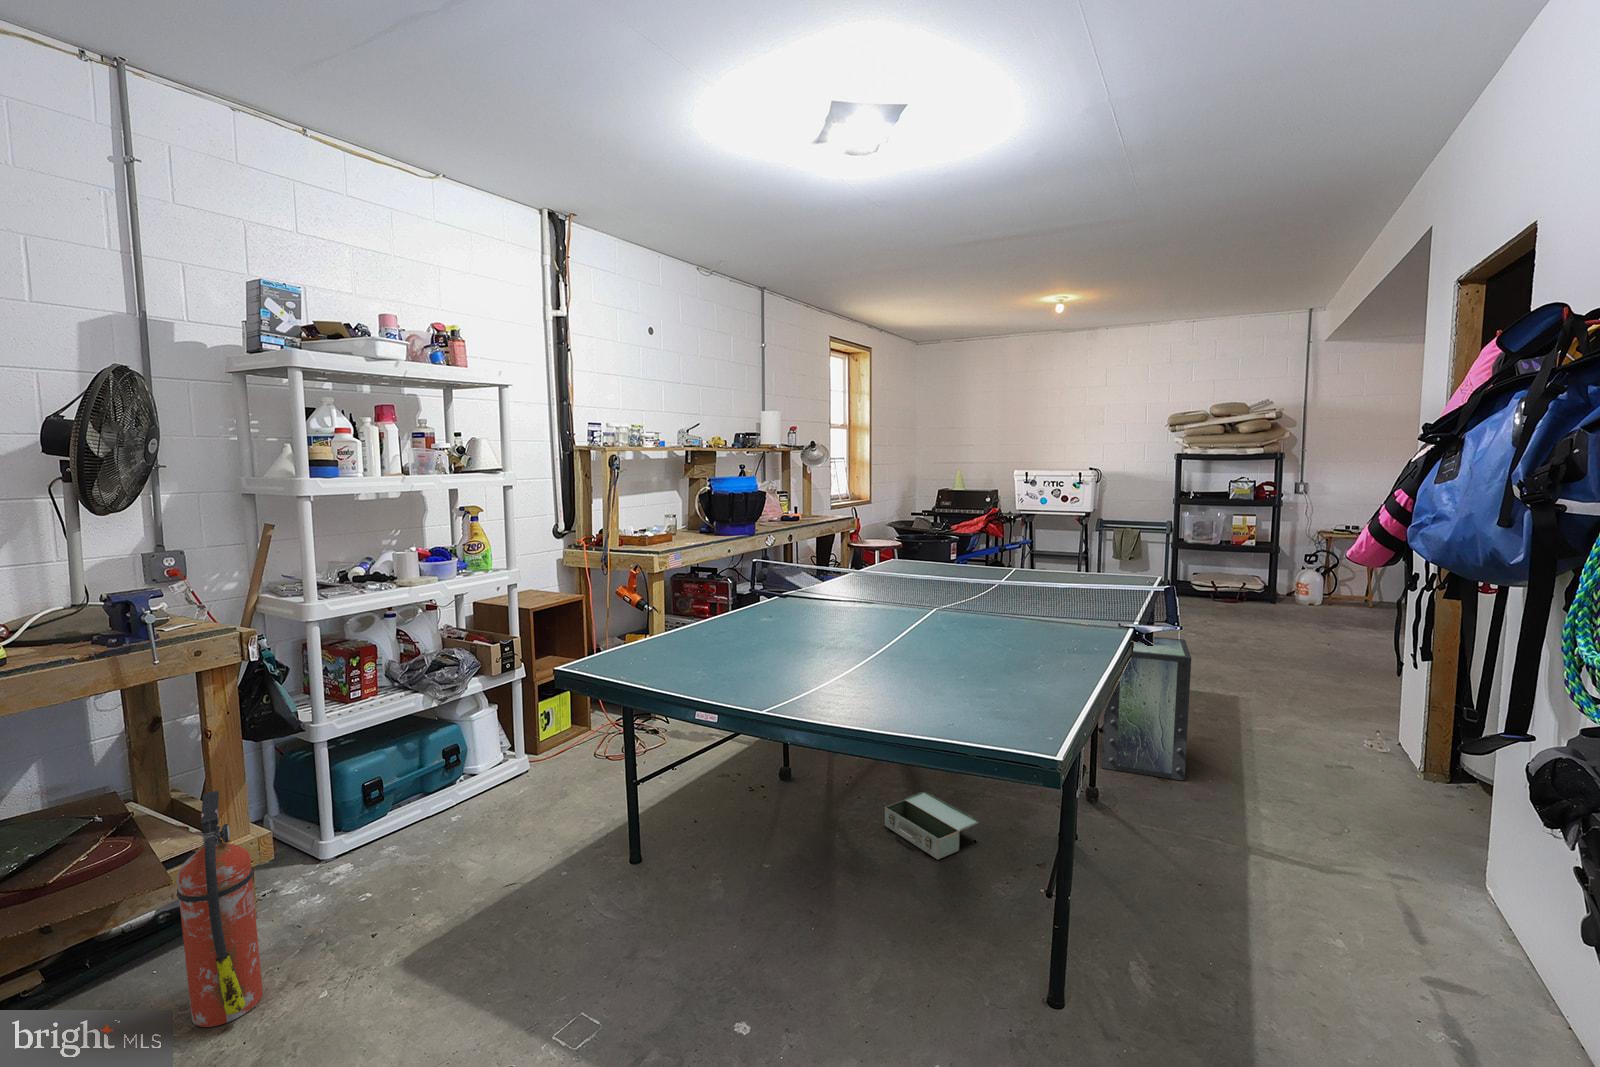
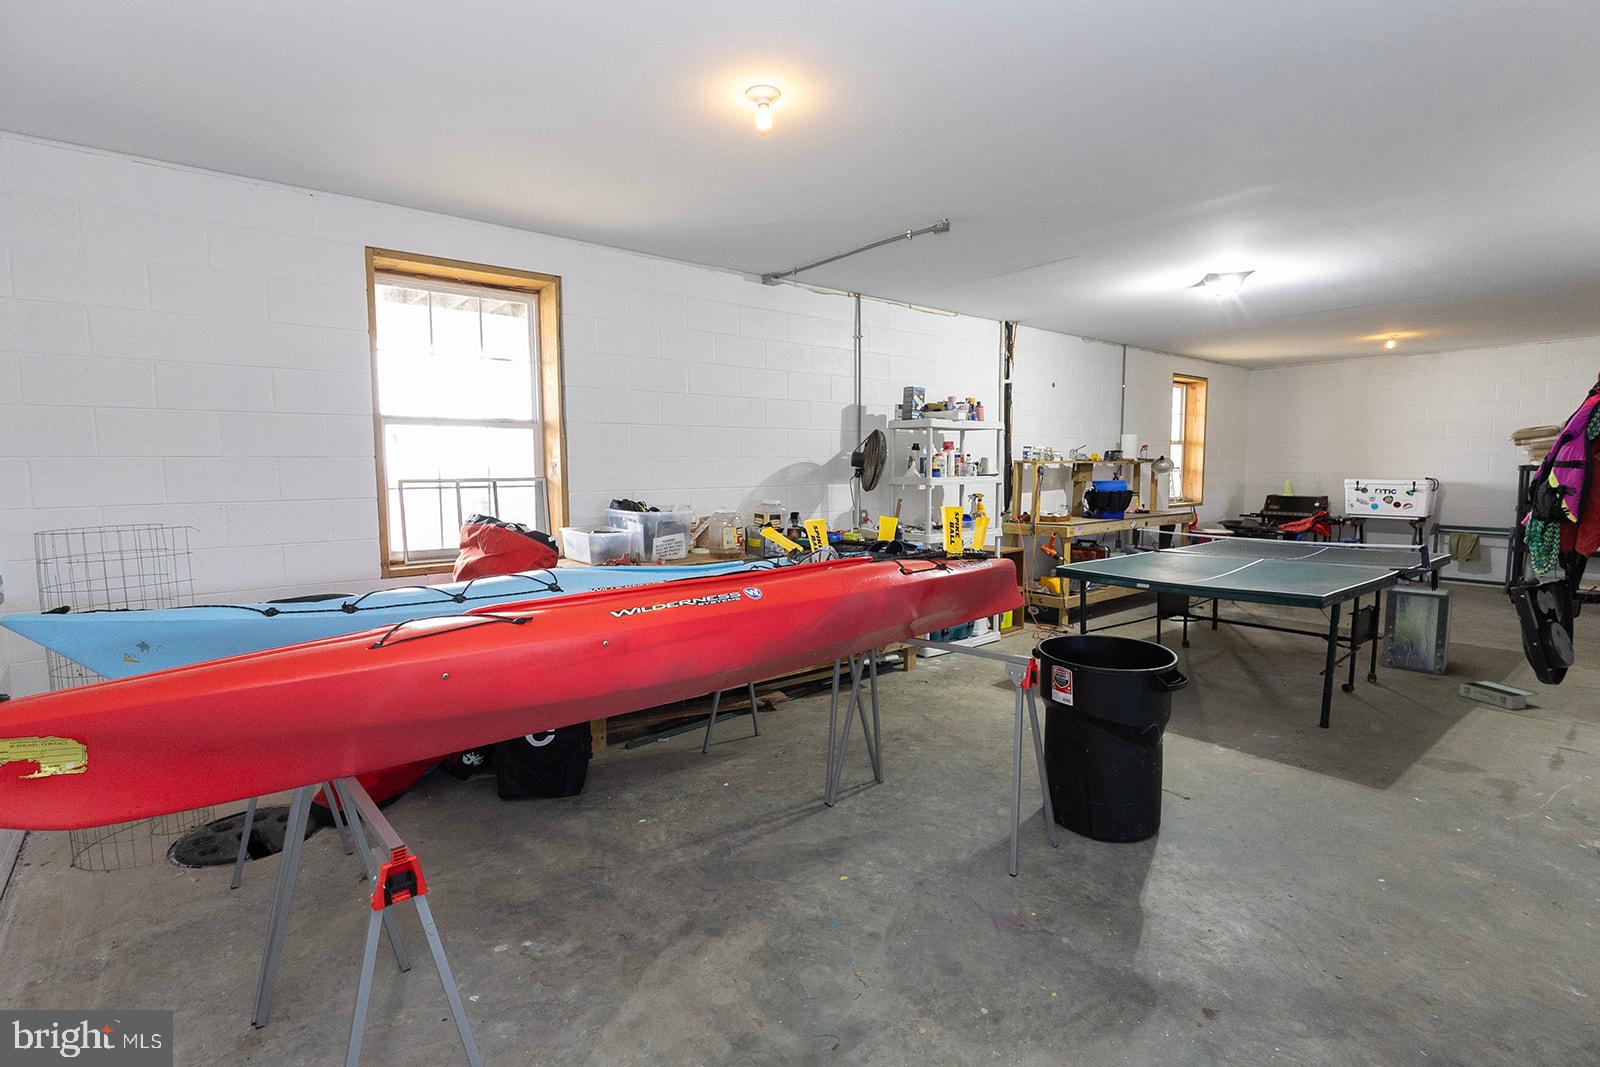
fire extinguisher: present [176,791,263,1027] -> none [933,598,956,684]
toolbox: present [885,792,979,860] -> present [1459,680,1539,709]

